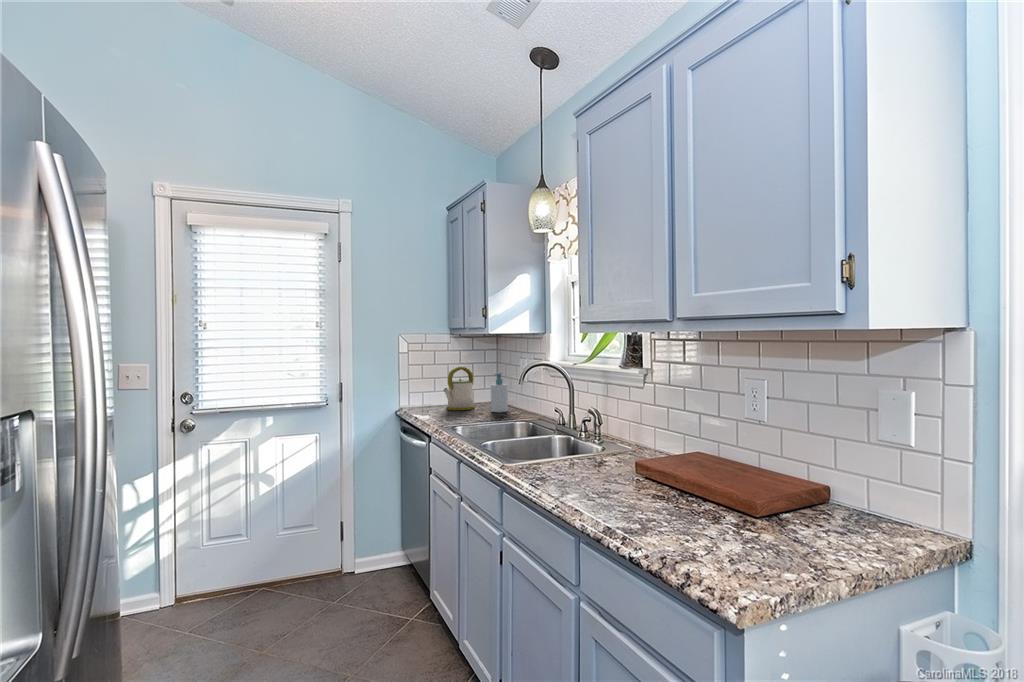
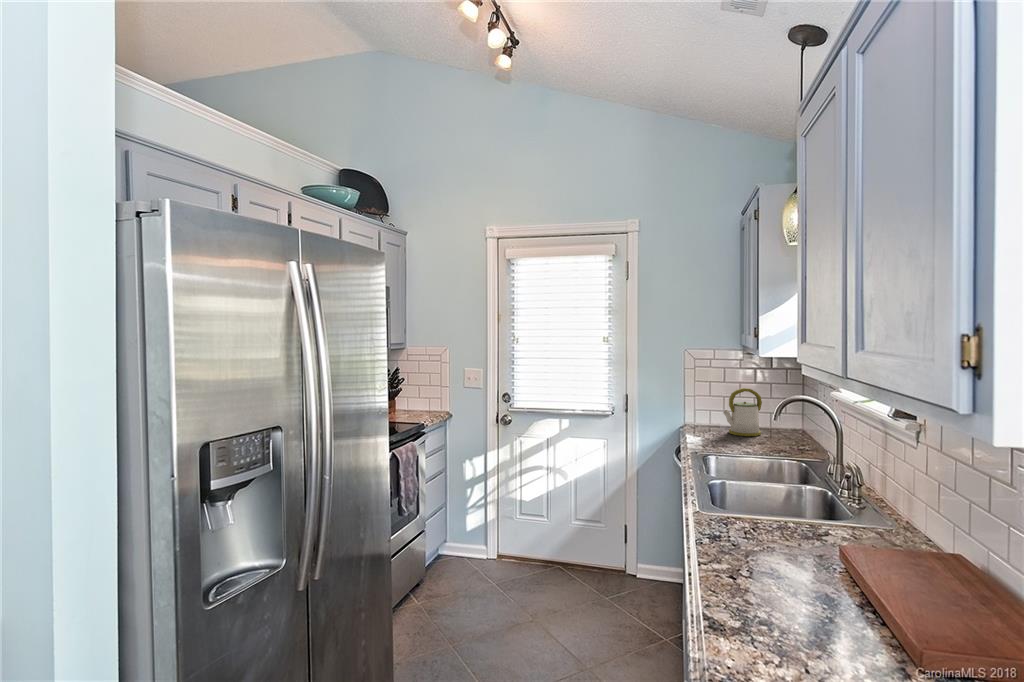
soap bottle: present [491,373,508,412] -> none [771,400,793,445]

